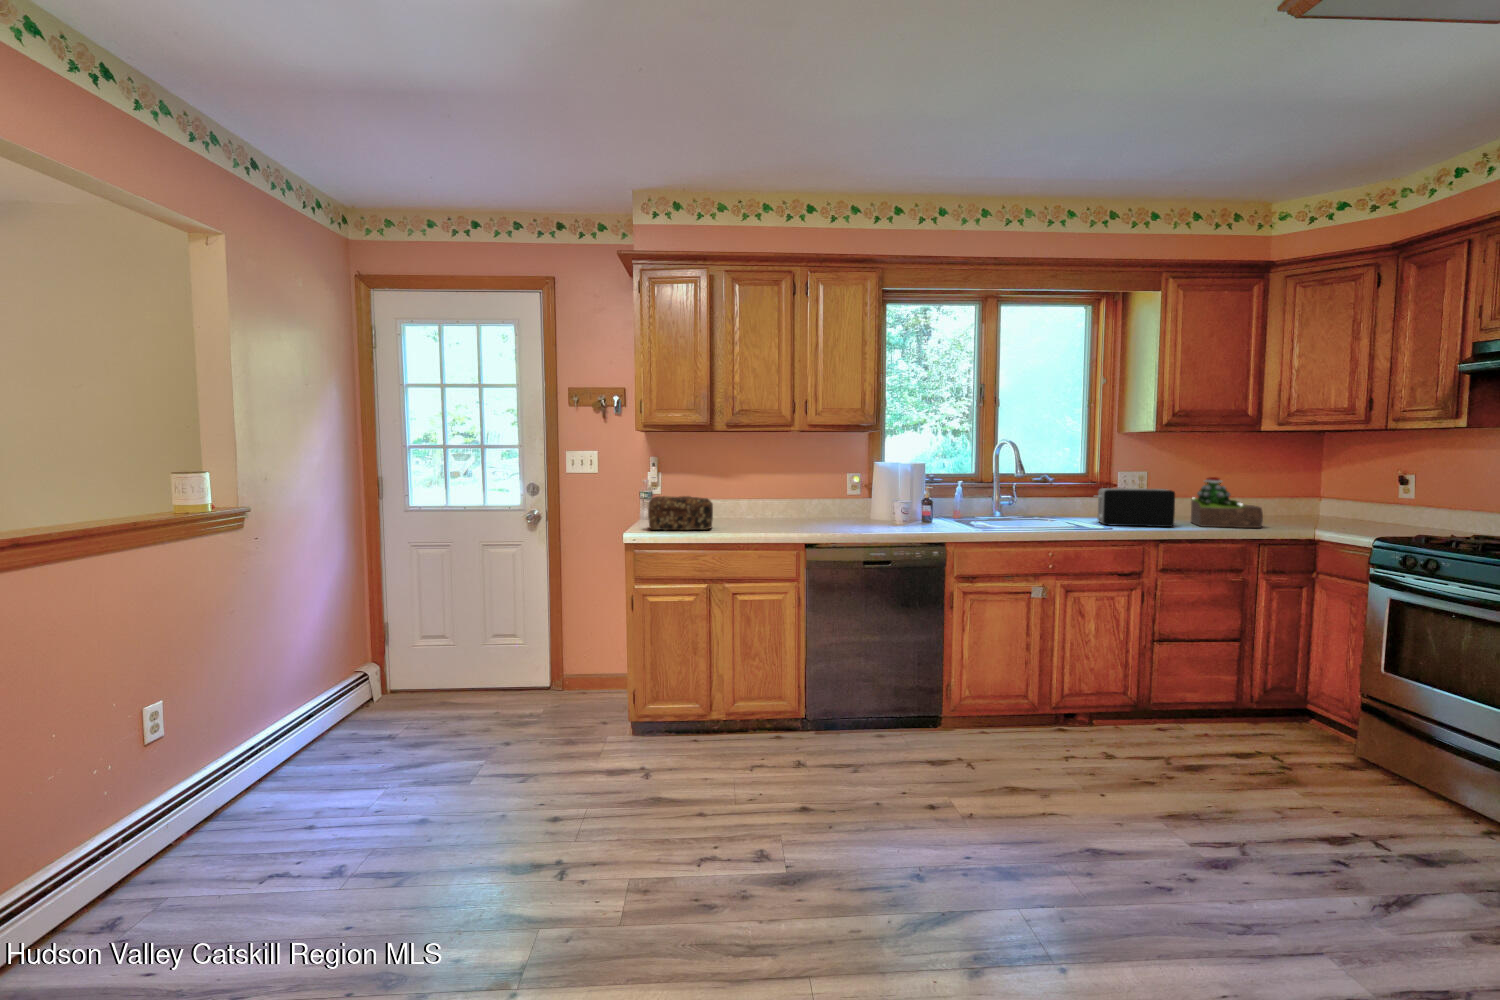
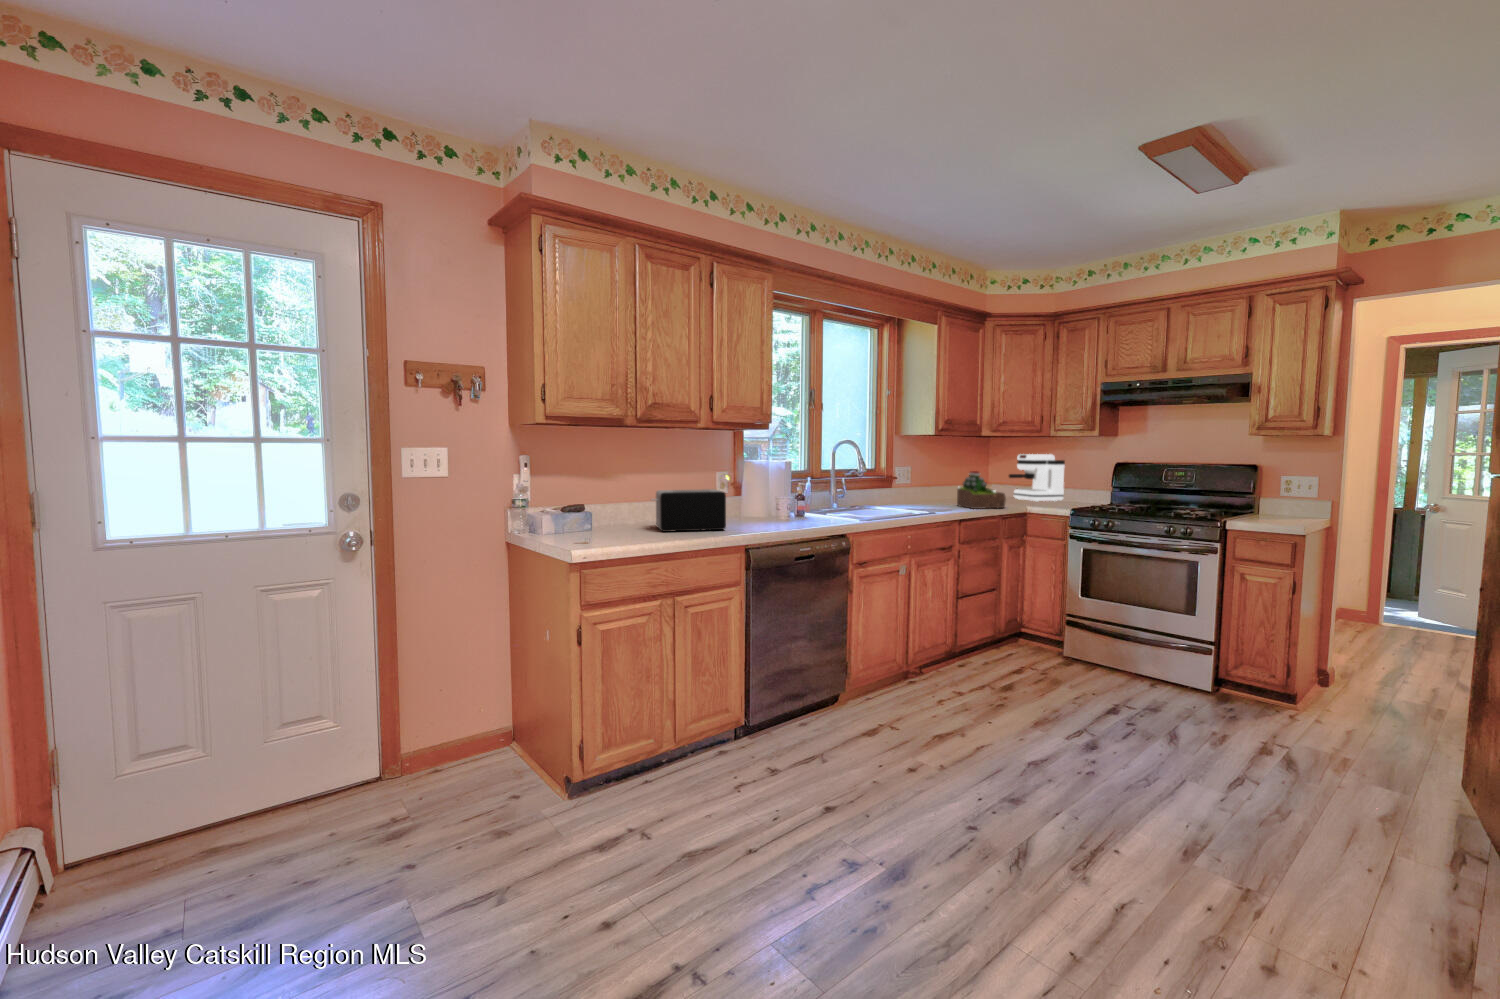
coffee maker: none [1318,455,1425,526] -> present [1009,454,1065,502]
toaster: present [1097,488,1175,527] -> present [652,489,726,532]
bread loaf: present [648,496,713,530] -> none [569,502,652,546]

